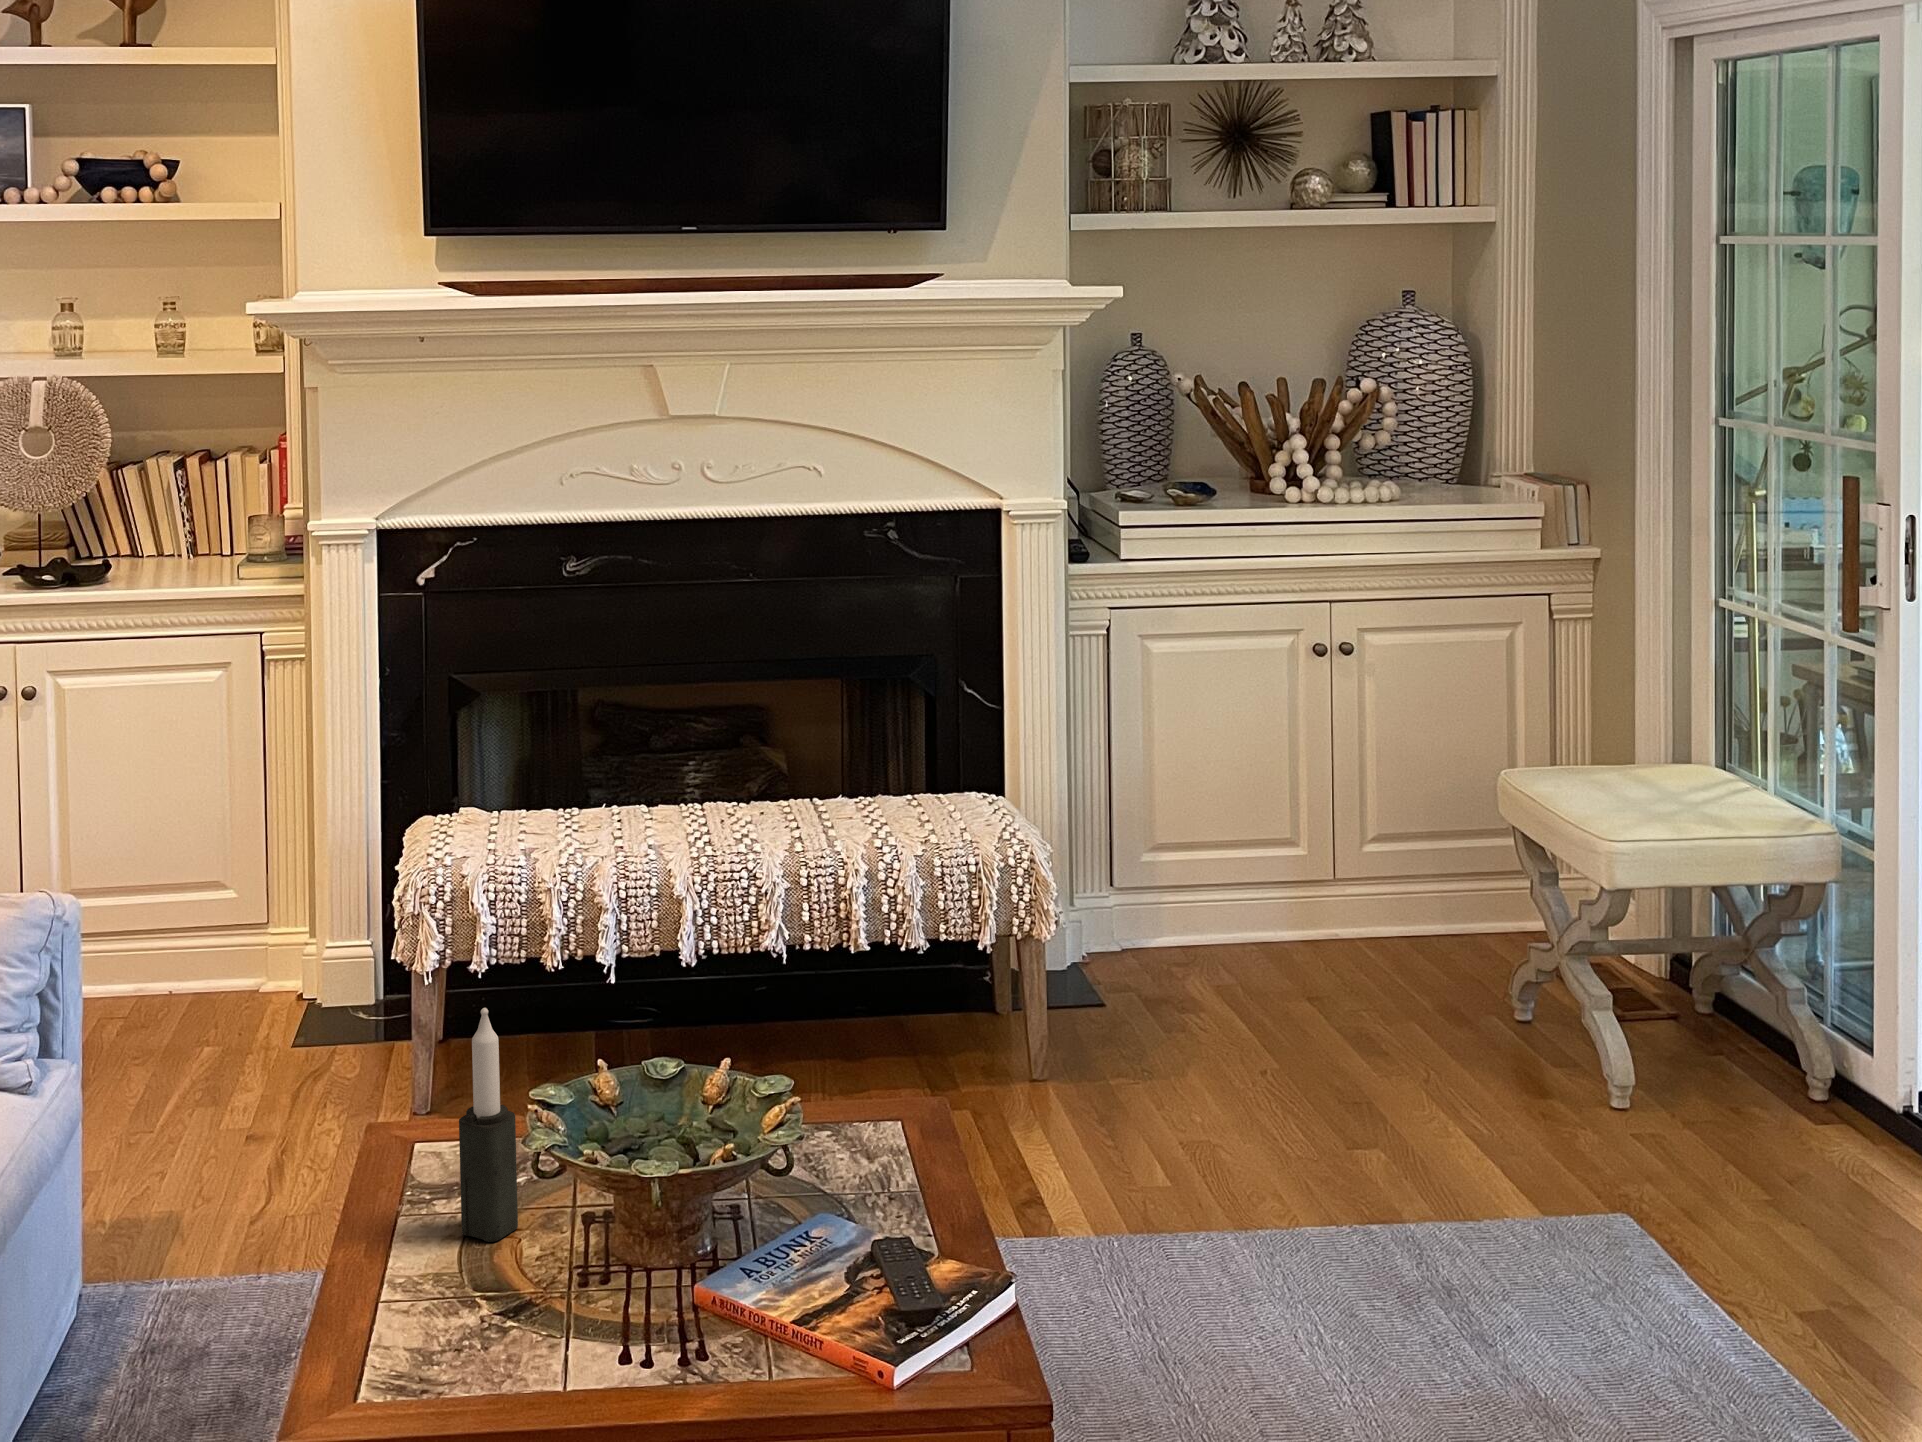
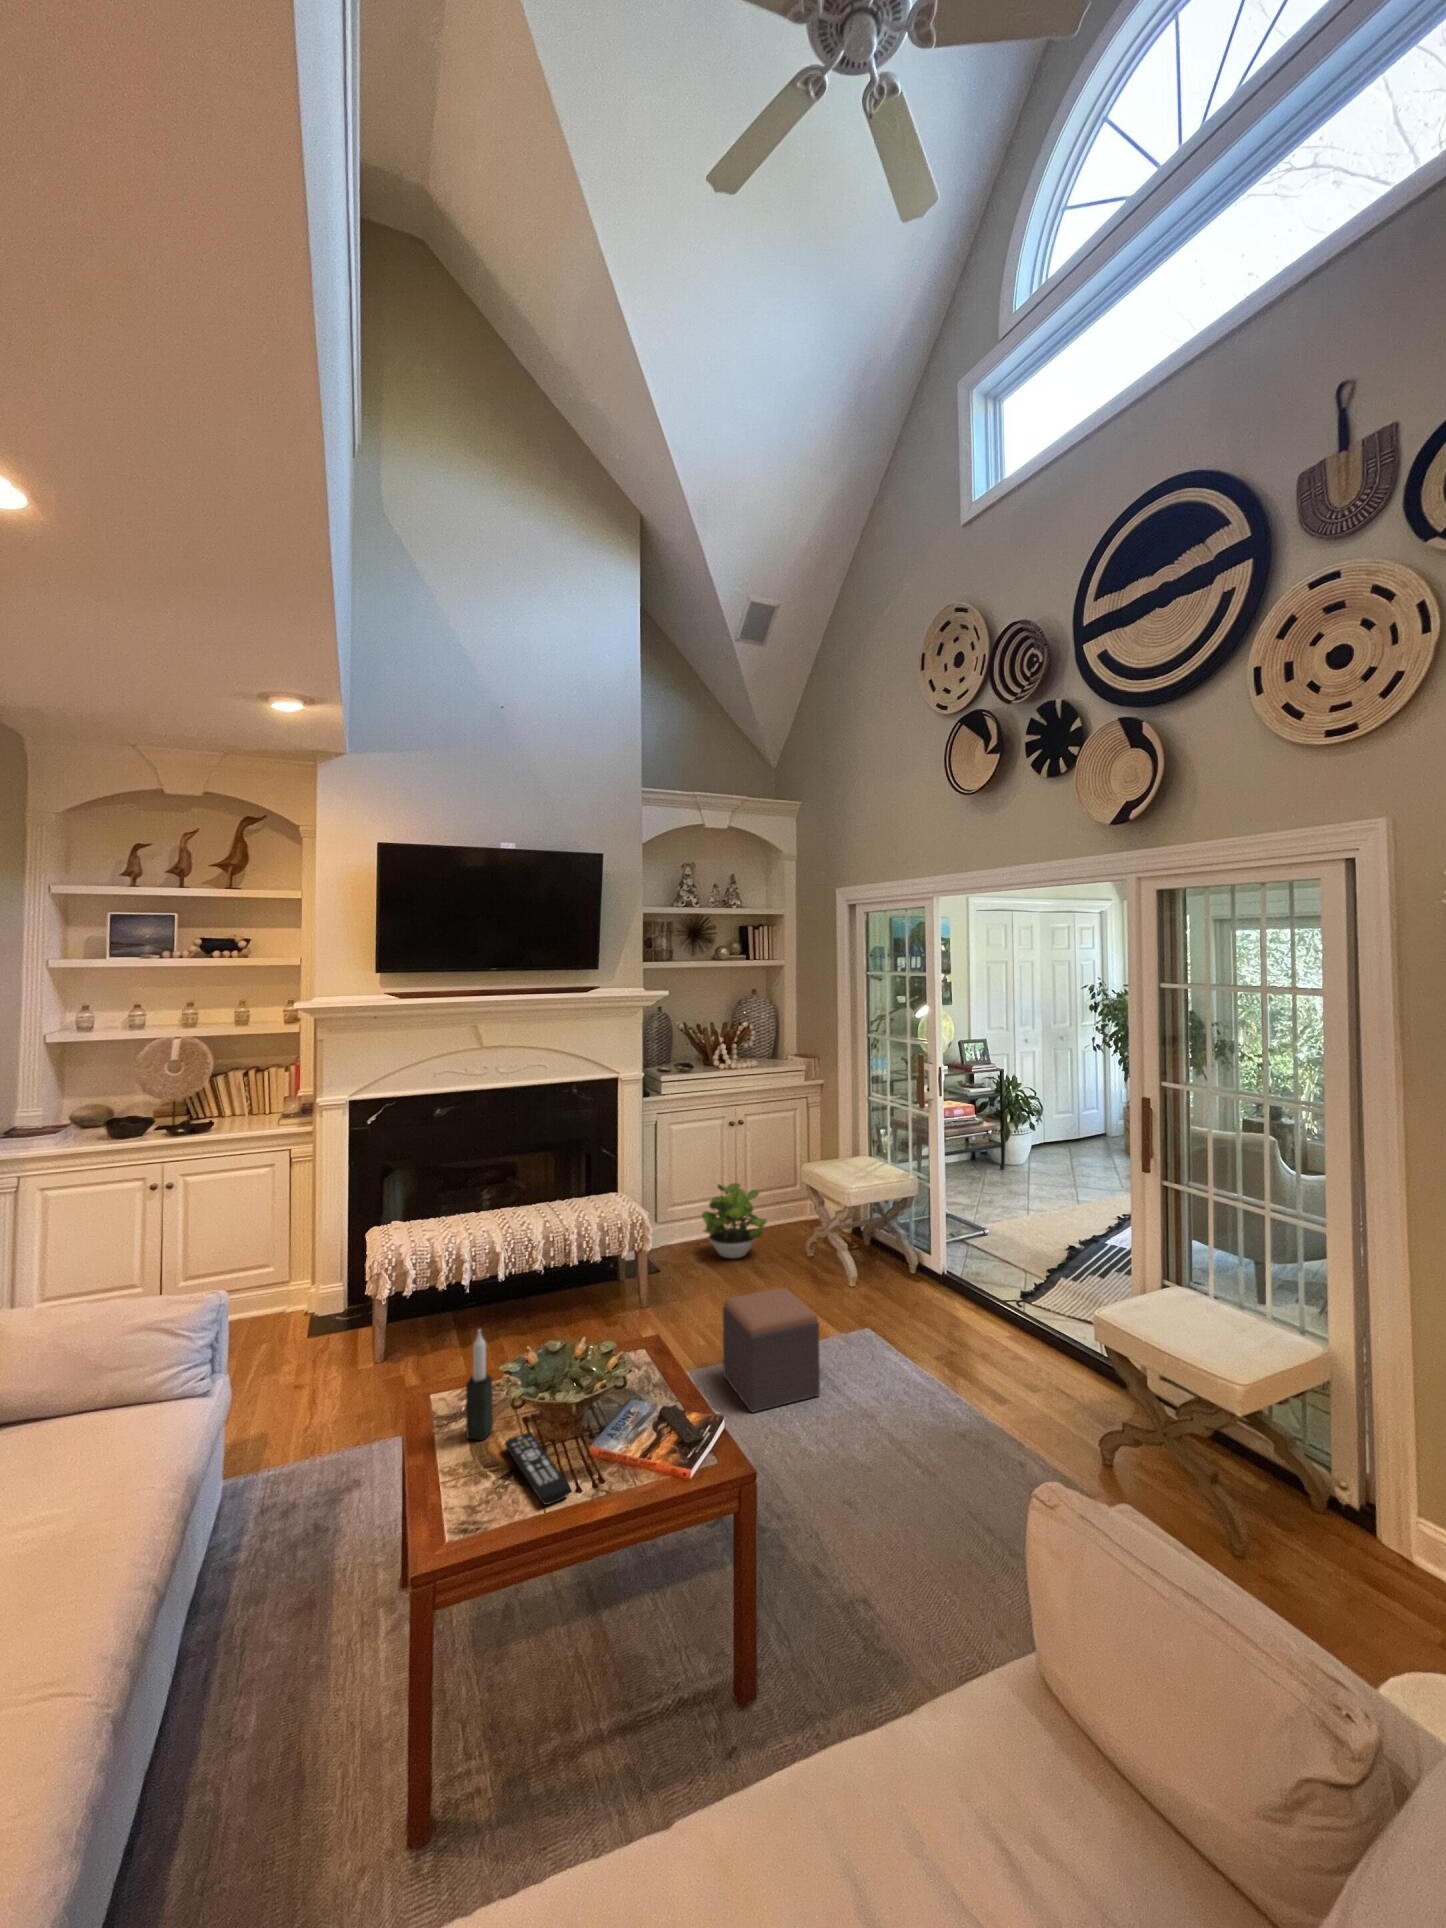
potted plant: none [1223,799,1395,993] -> present [702,1183,766,1258]
footstool: none [1180,1055,1417,1341] -> present [723,1287,820,1412]
remote control: none [527,1240,625,1375] -> present [505,1432,570,1505]

